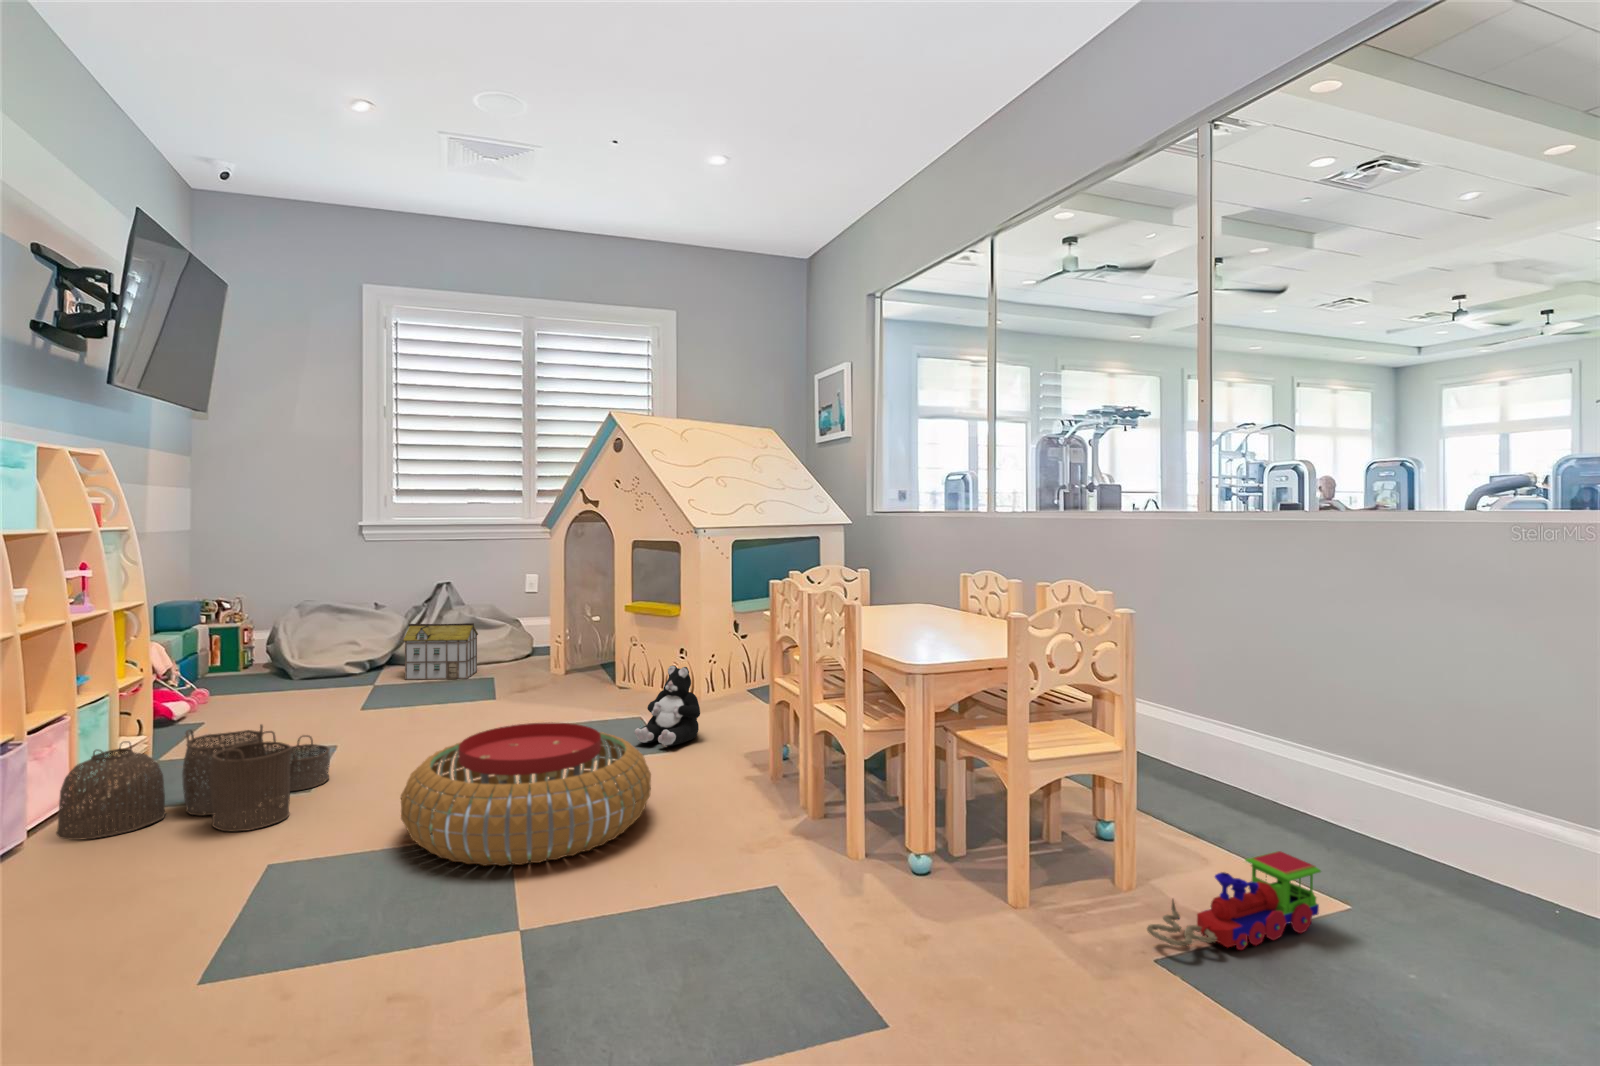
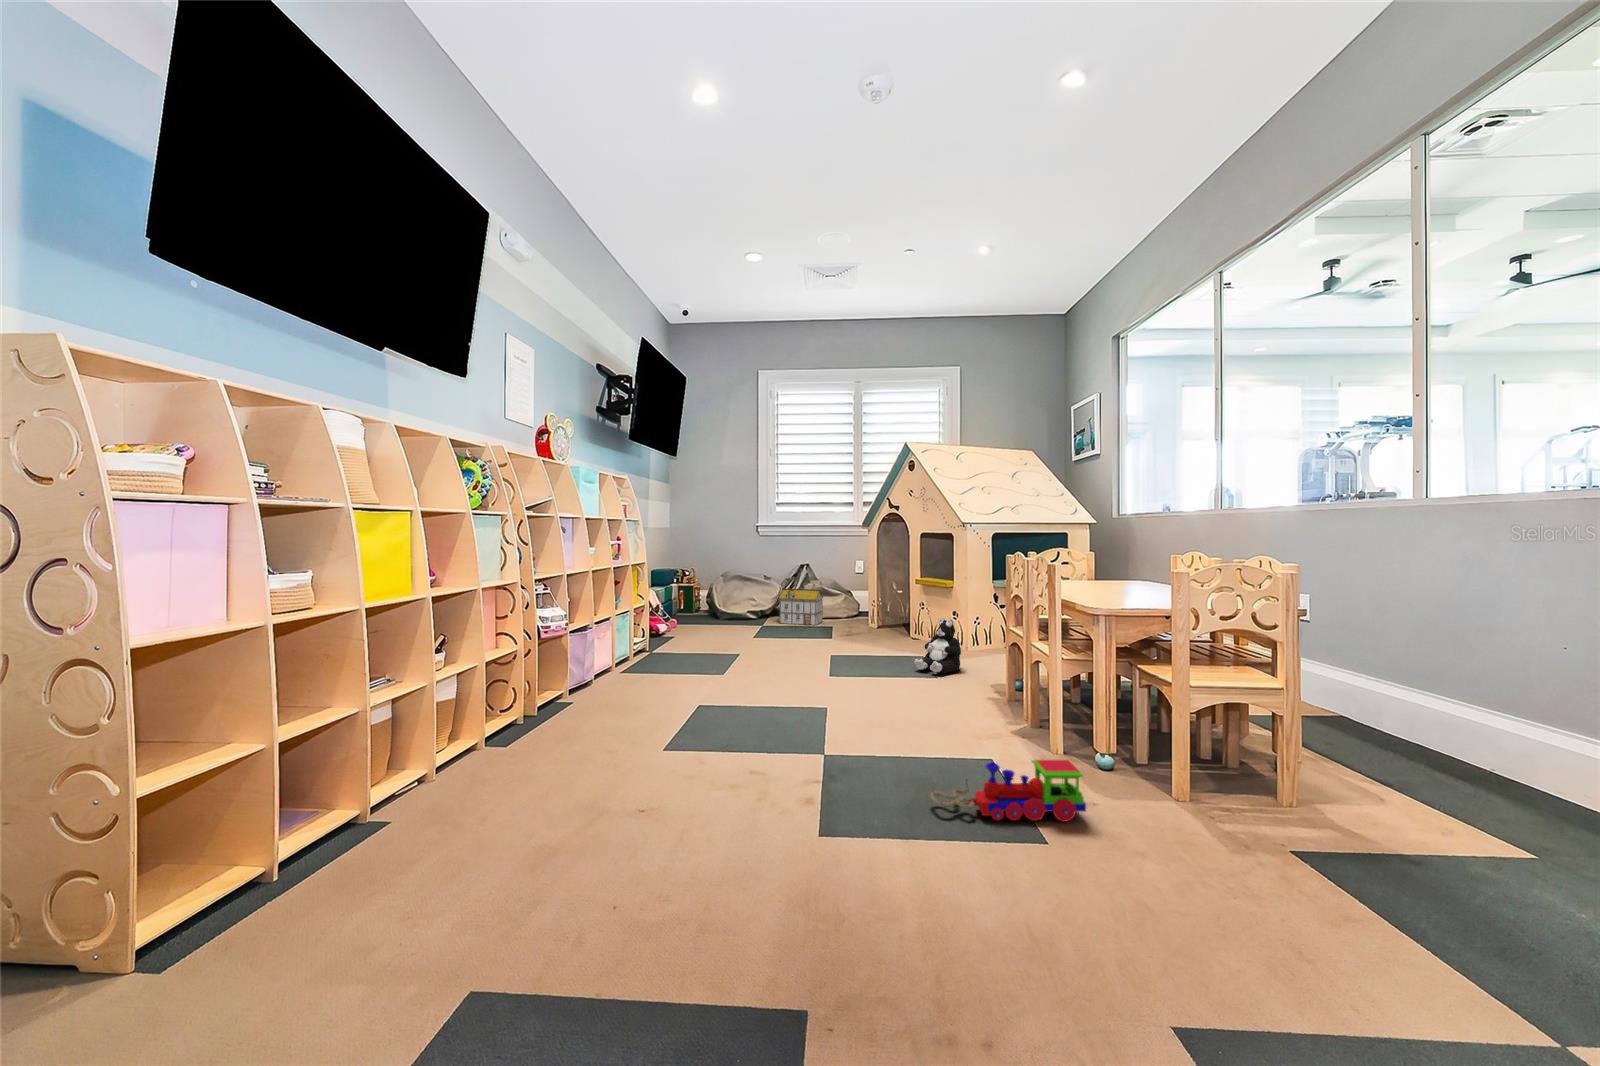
pouf: present [401,723,651,866] -> none [765,644,916,725]
woven basket: present [56,725,330,840] -> none [608,632,733,689]
toy train: present [1147,851,1321,950] -> present [930,760,1086,822]

